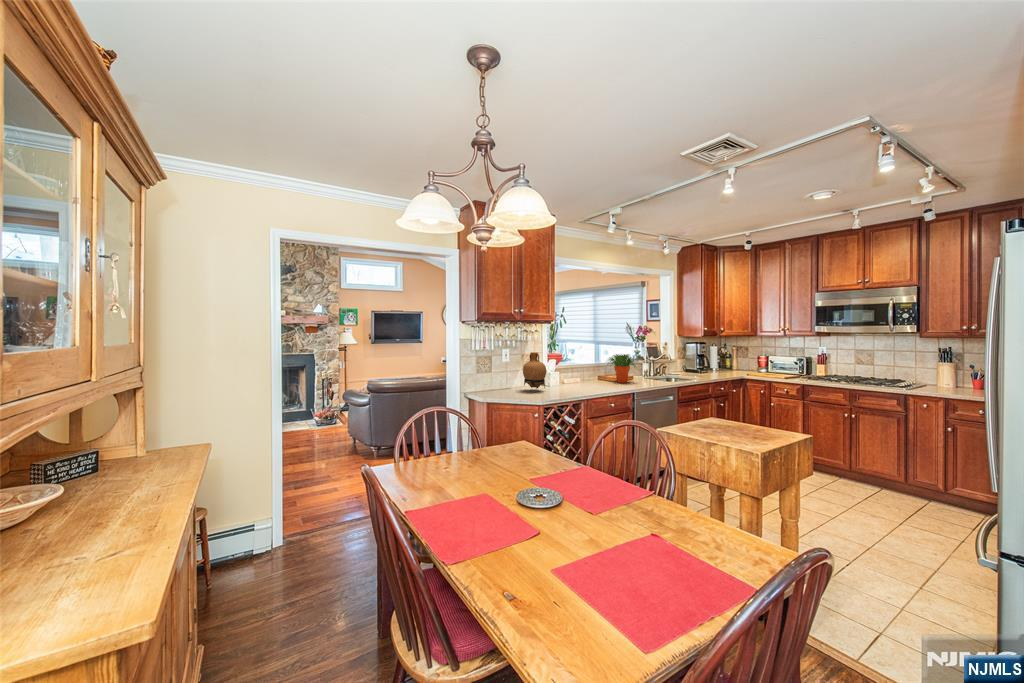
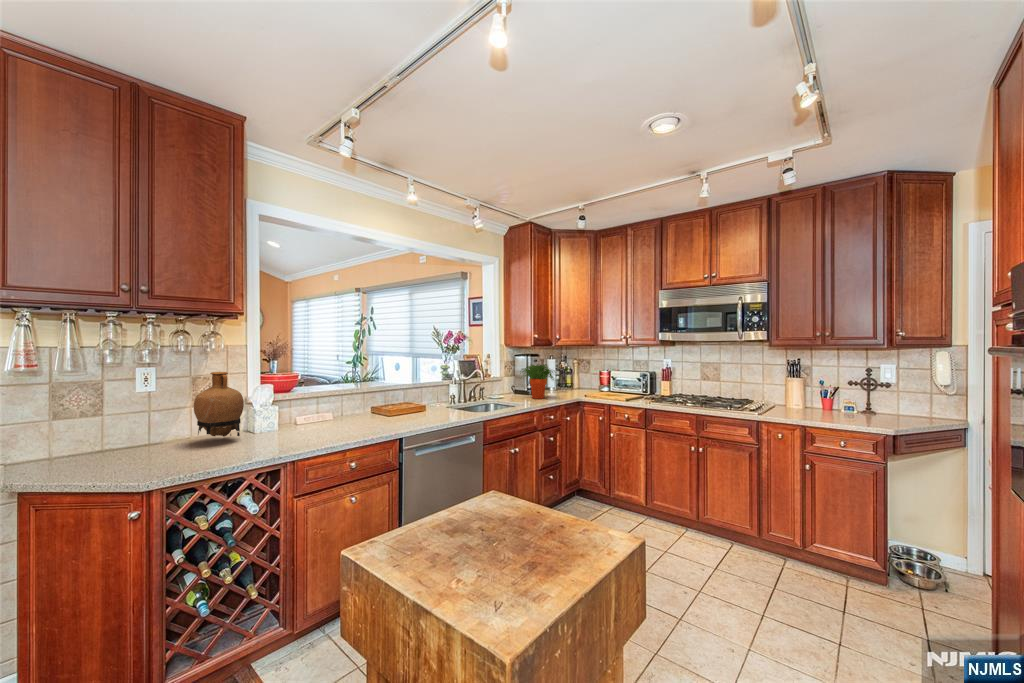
potted plant: present [608,354,636,383] -> present [520,364,555,399]

